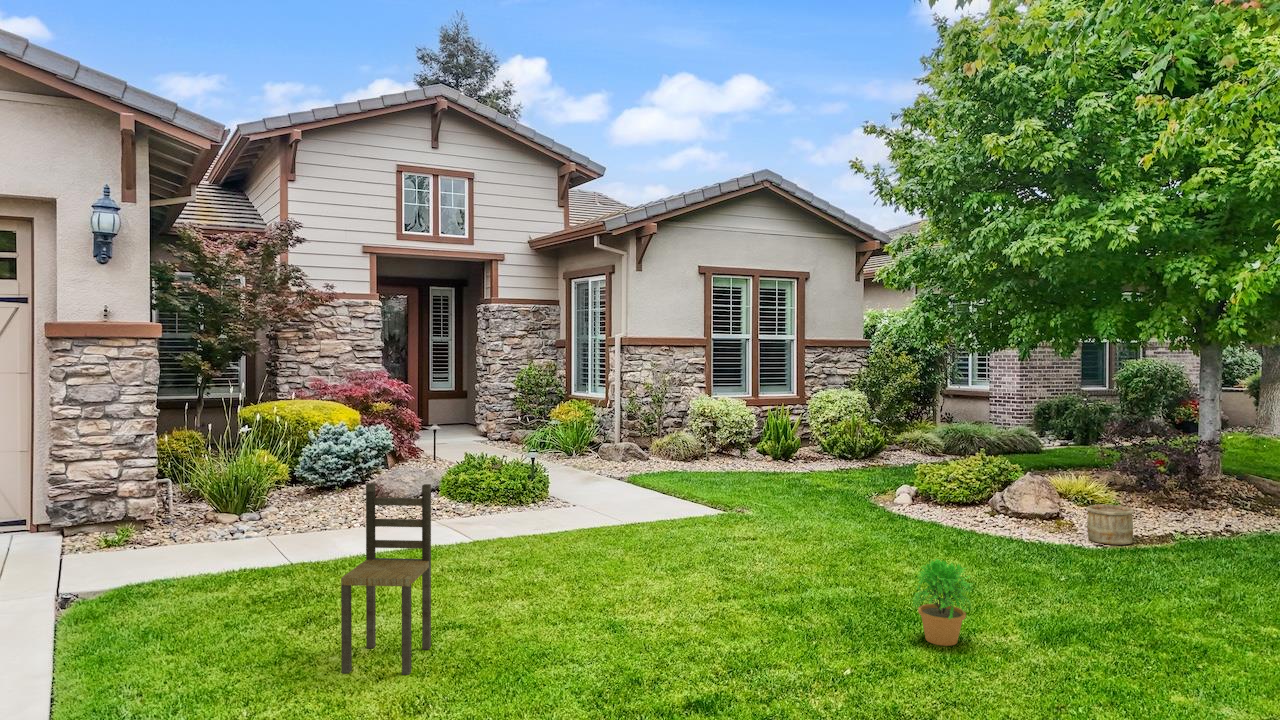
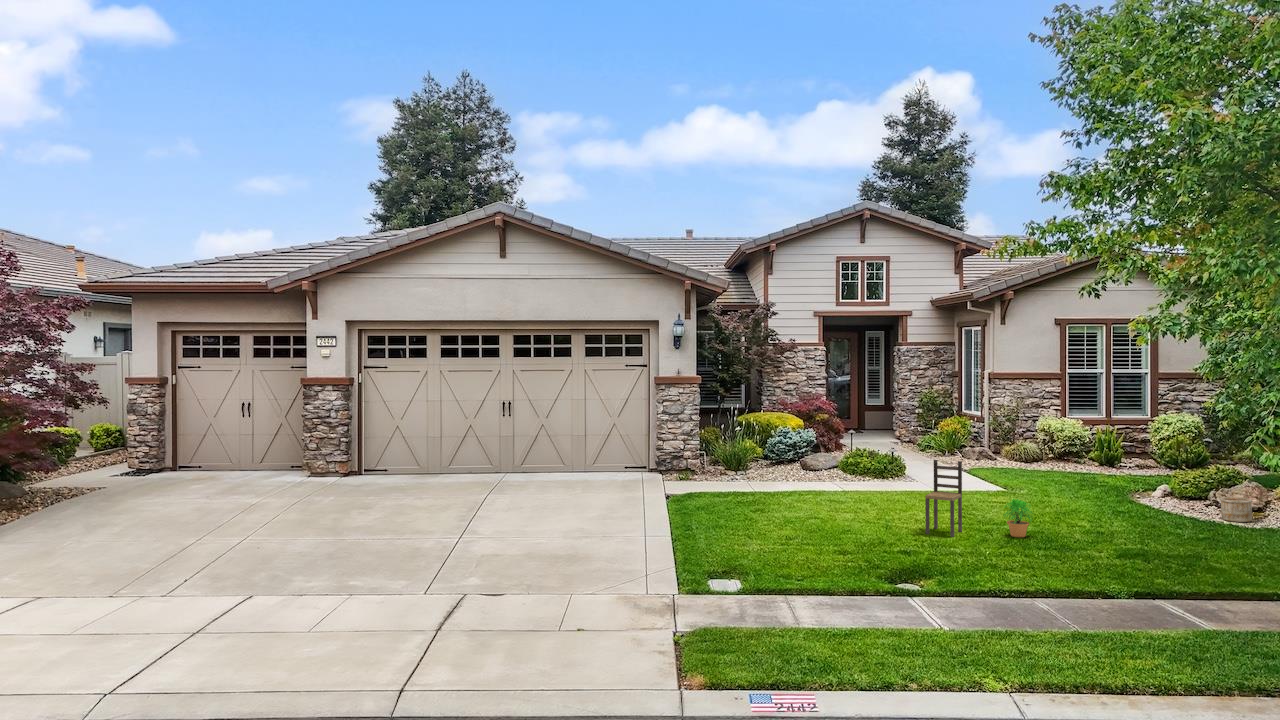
chair: present [341,483,431,675] -> present [925,460,962,537]

